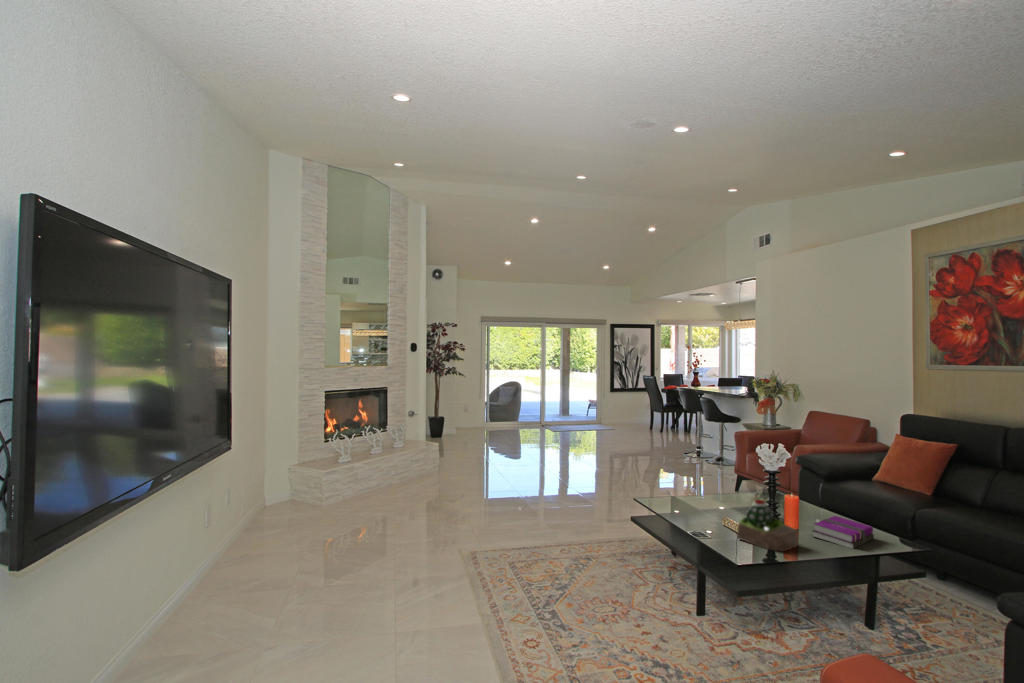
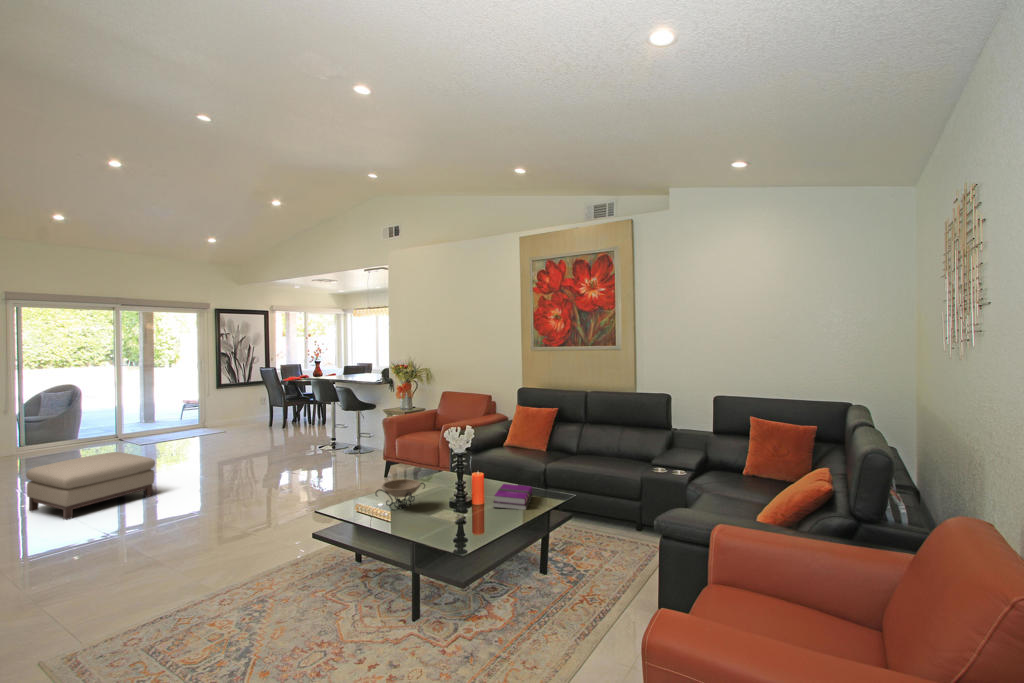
ottoman: none [481,431,551,473] -> present [26,452,155,520]
decorative bowl: none [687,486,741,516] -> present [375,479,425,509]
succulent plant: present [737,500,798,551] -> none [439,485,489,531]

